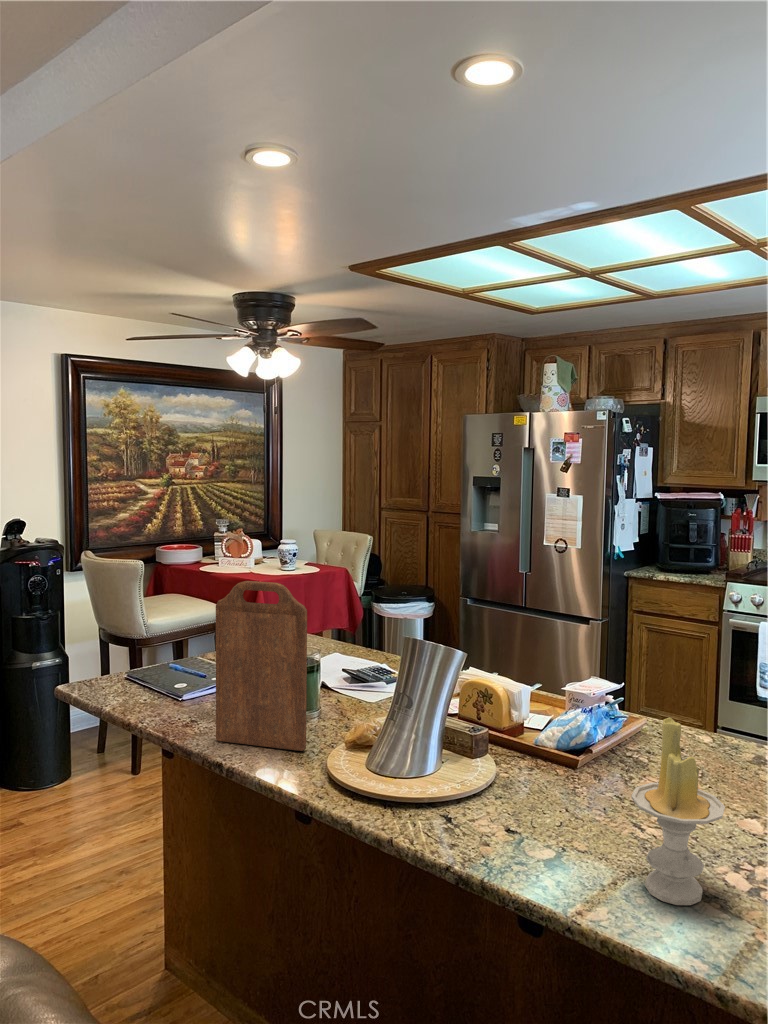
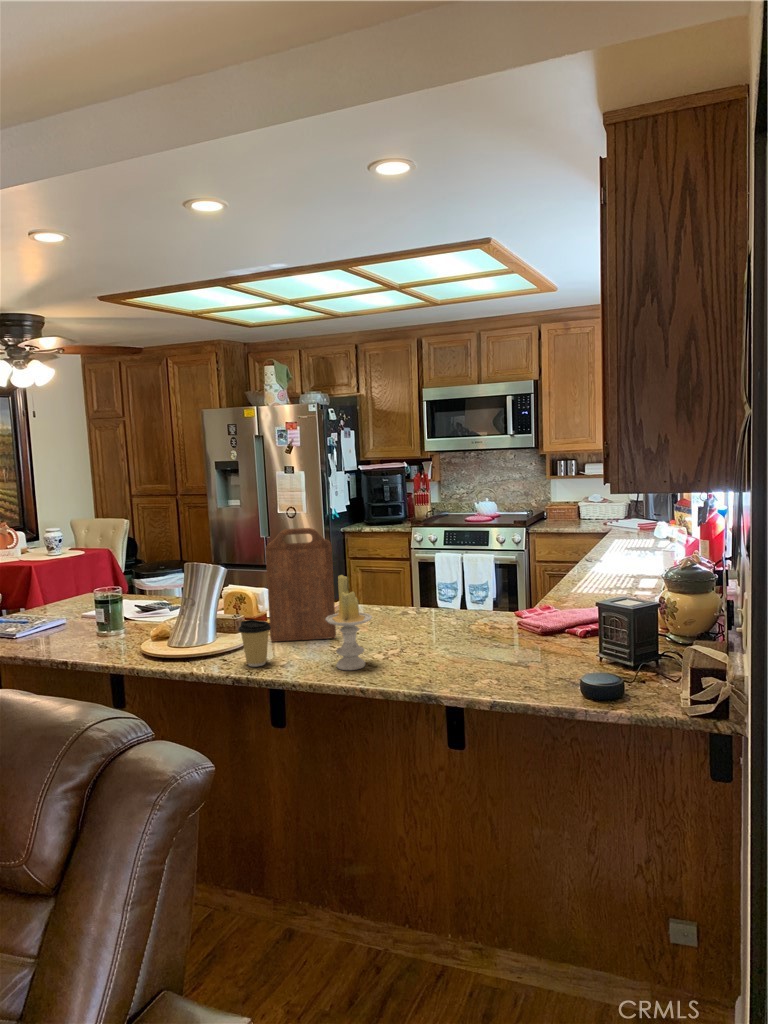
cutting board: present [216,581,307,751] -> present [266,528,336,642]
coffee cup: none [473,761,529,849] -> present [238,619,271,667]

